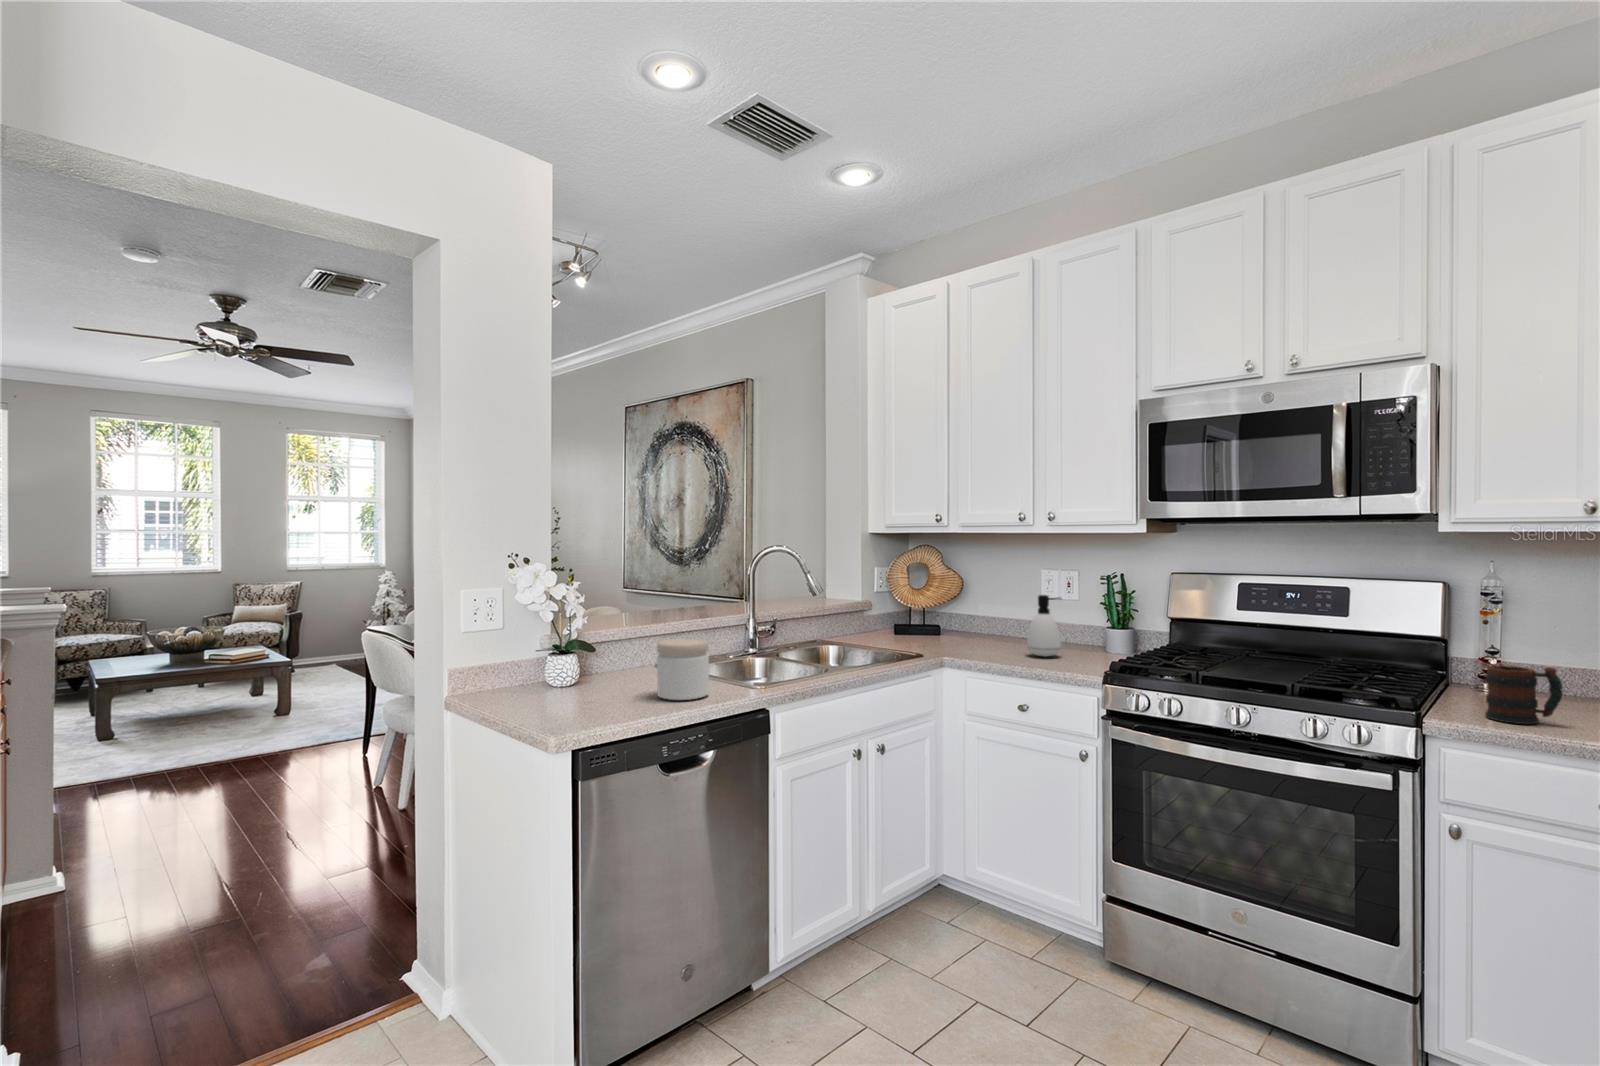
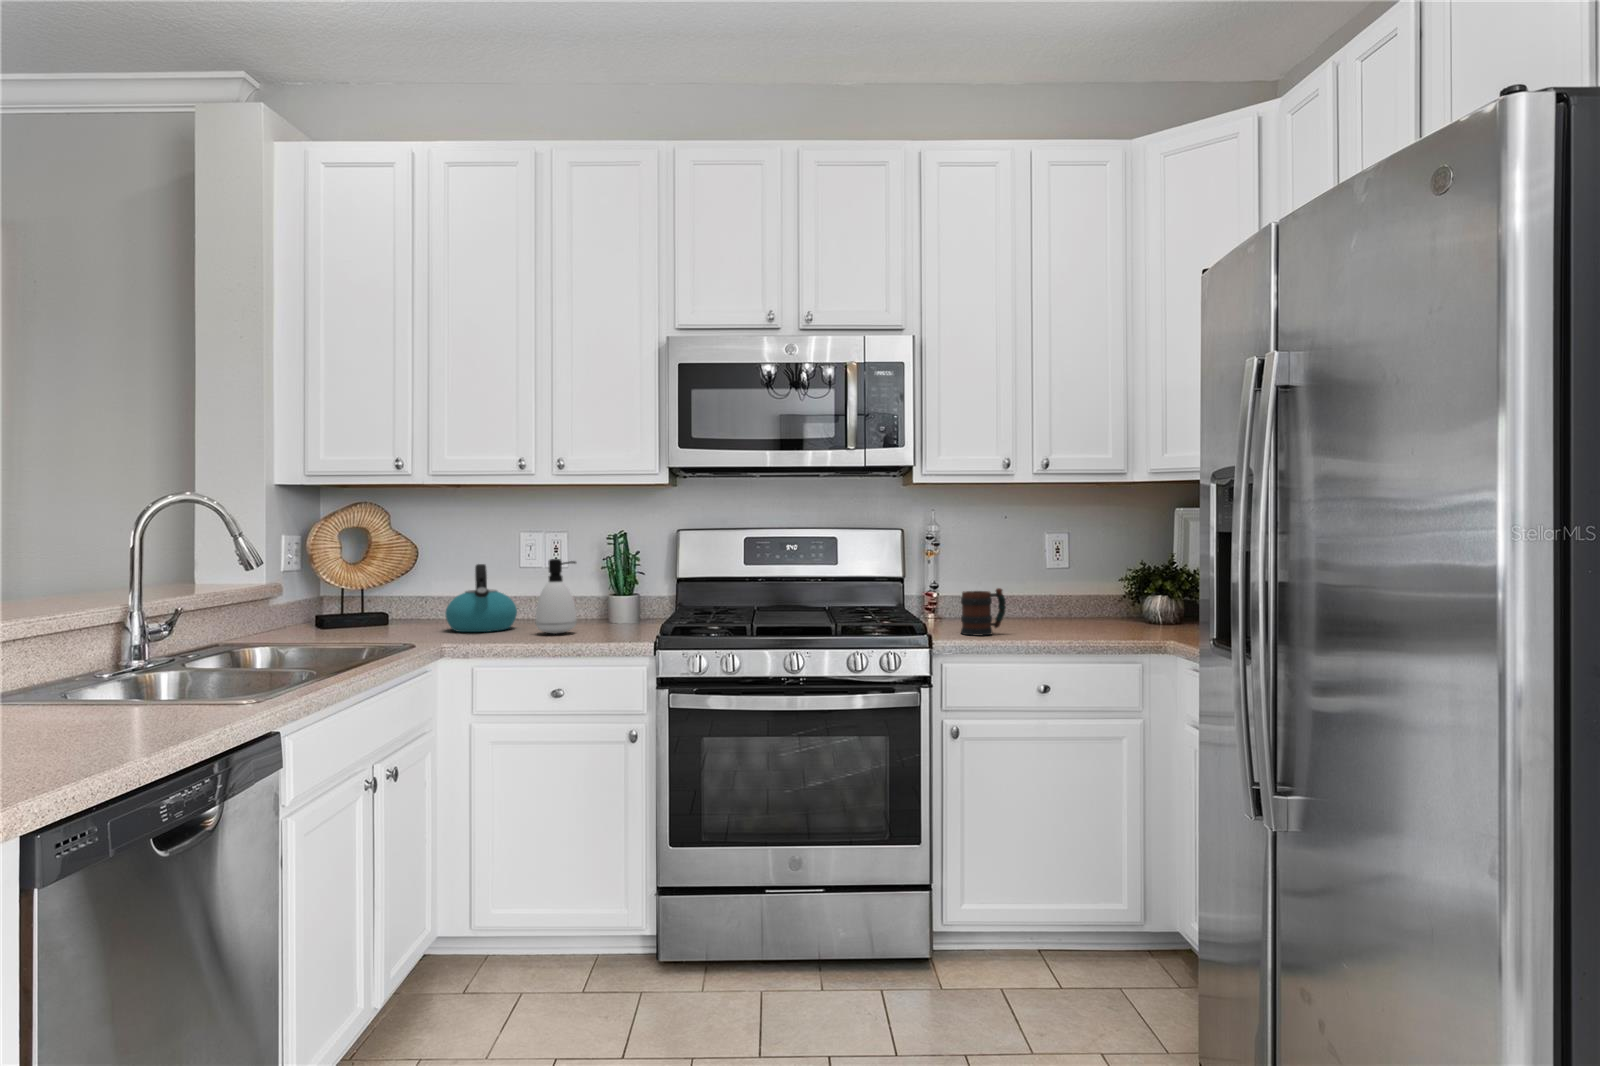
kettle: none [971,594,1026,648] -> present [445,564,517,632]
jar: present [657,639,709,700] -> none [77,632,180,733]

